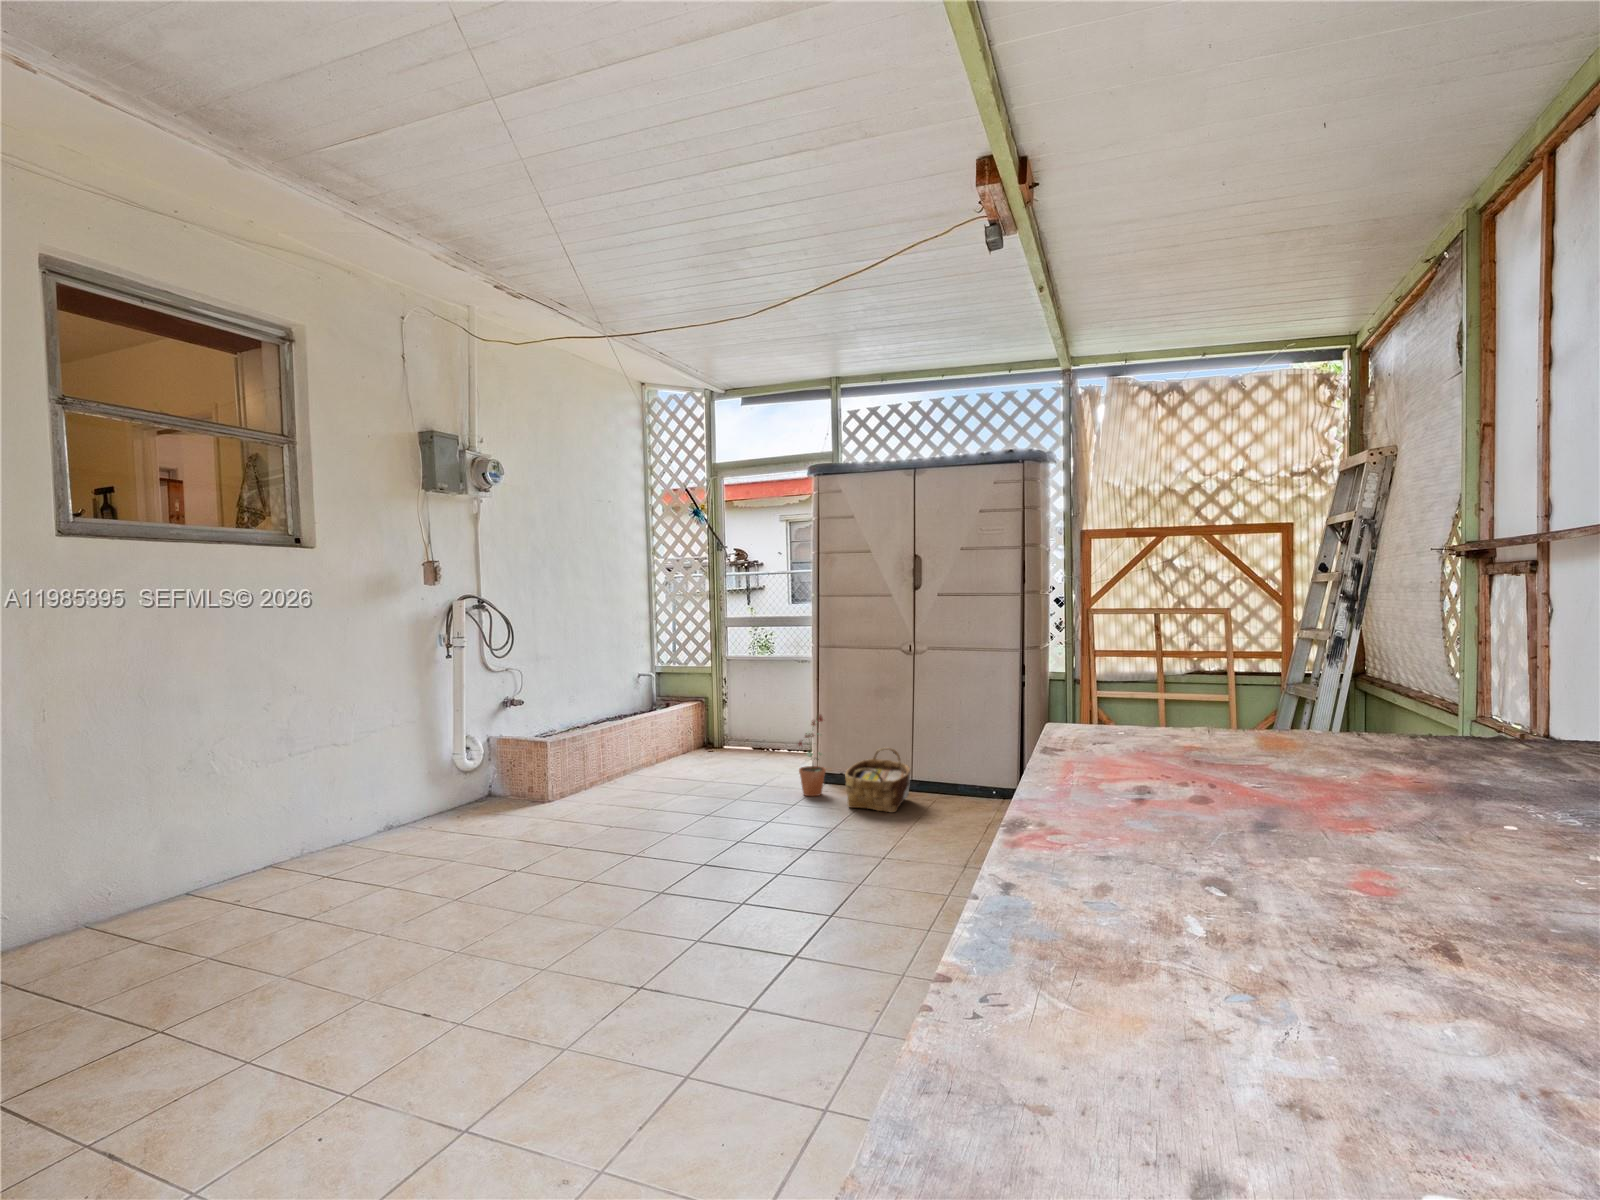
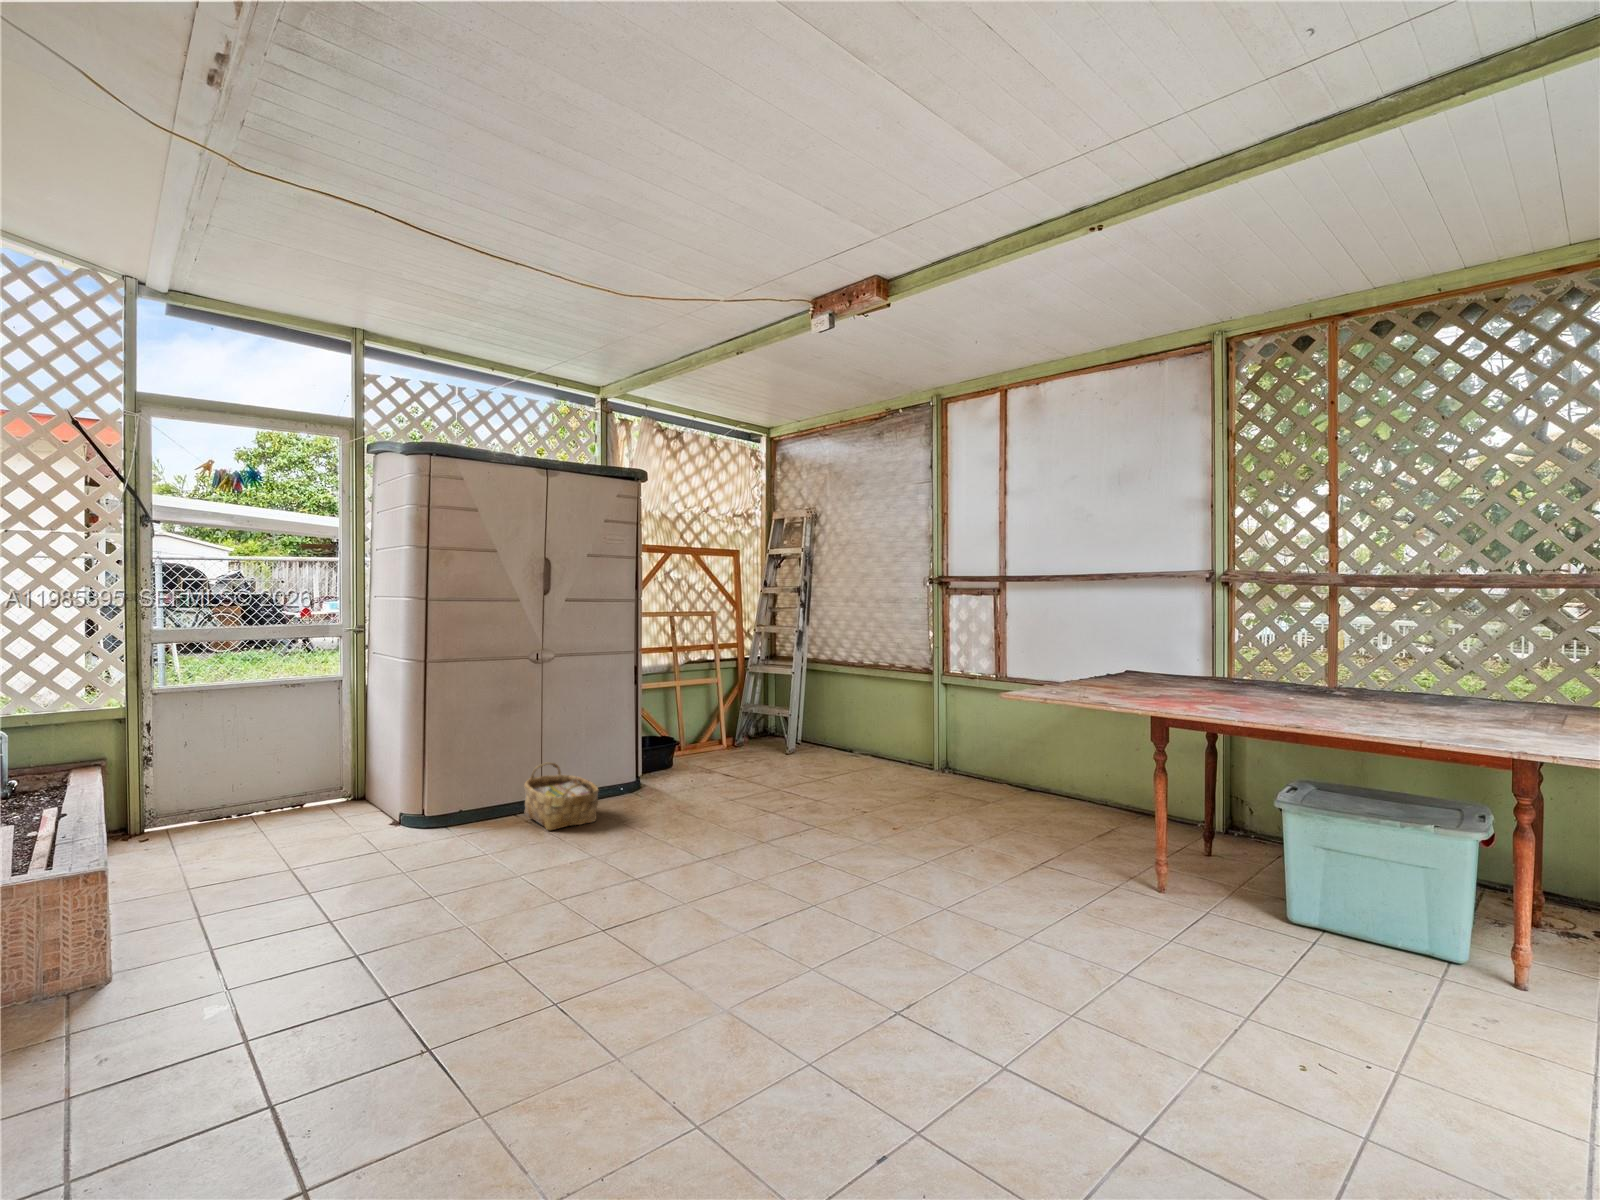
potted plant: present [798,715,826,796] -> none [446,741,492,838]

